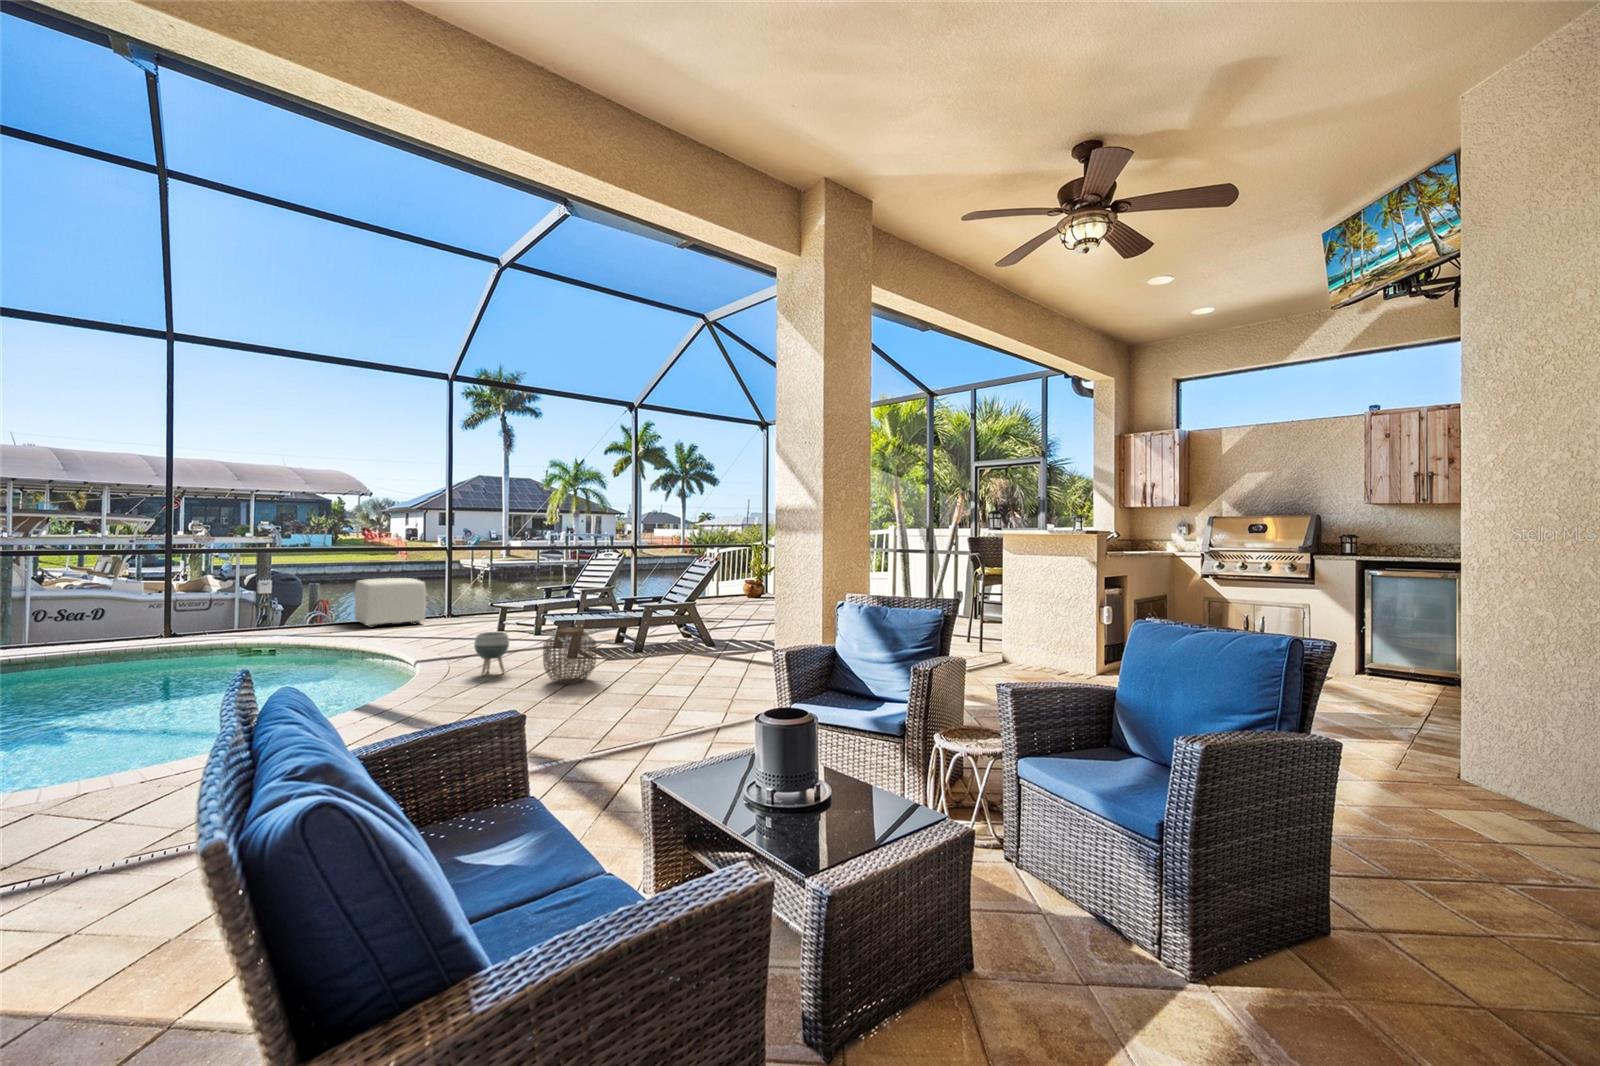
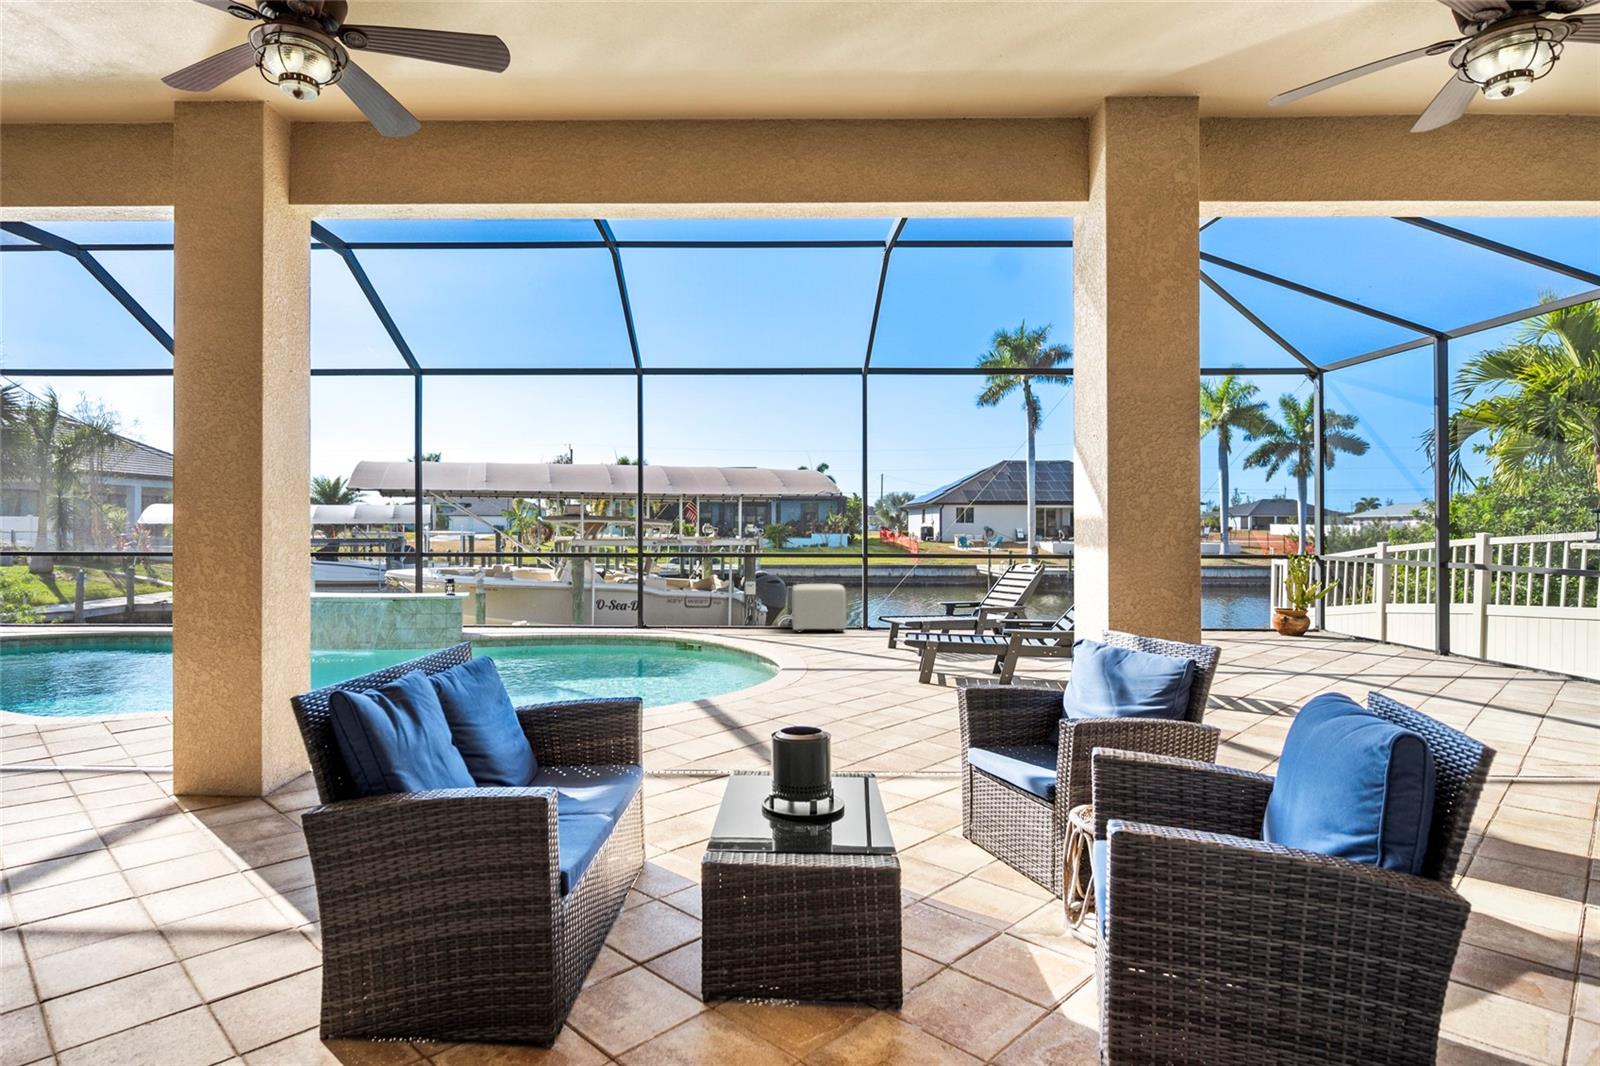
woven basket: present [543,628,596,684] -> none [862,651,919,716]
planter: present [474,632,509,676] -> none [816,648,849,694]

